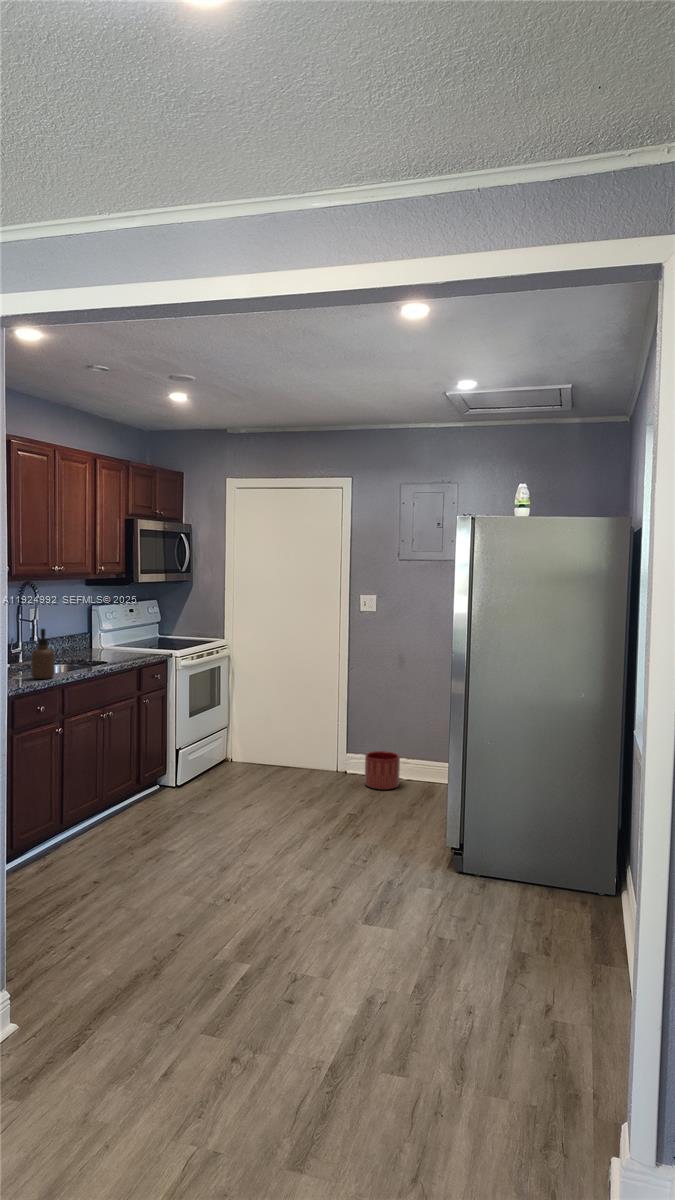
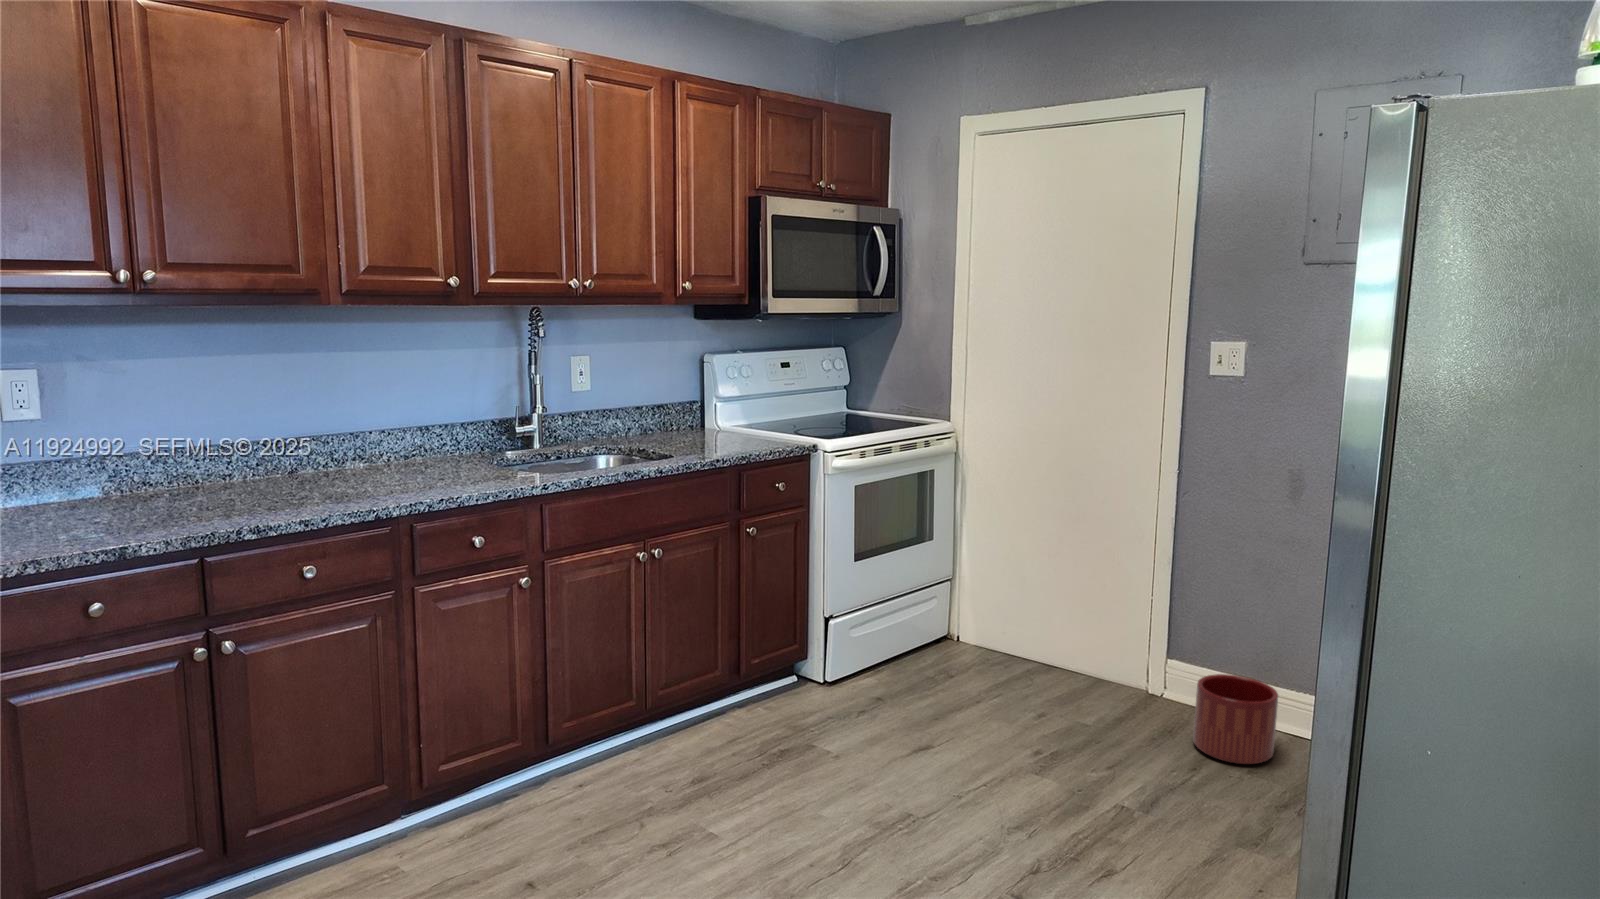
soap dispenser: present [31,629,54,679] -> none [496,394,538,485]

